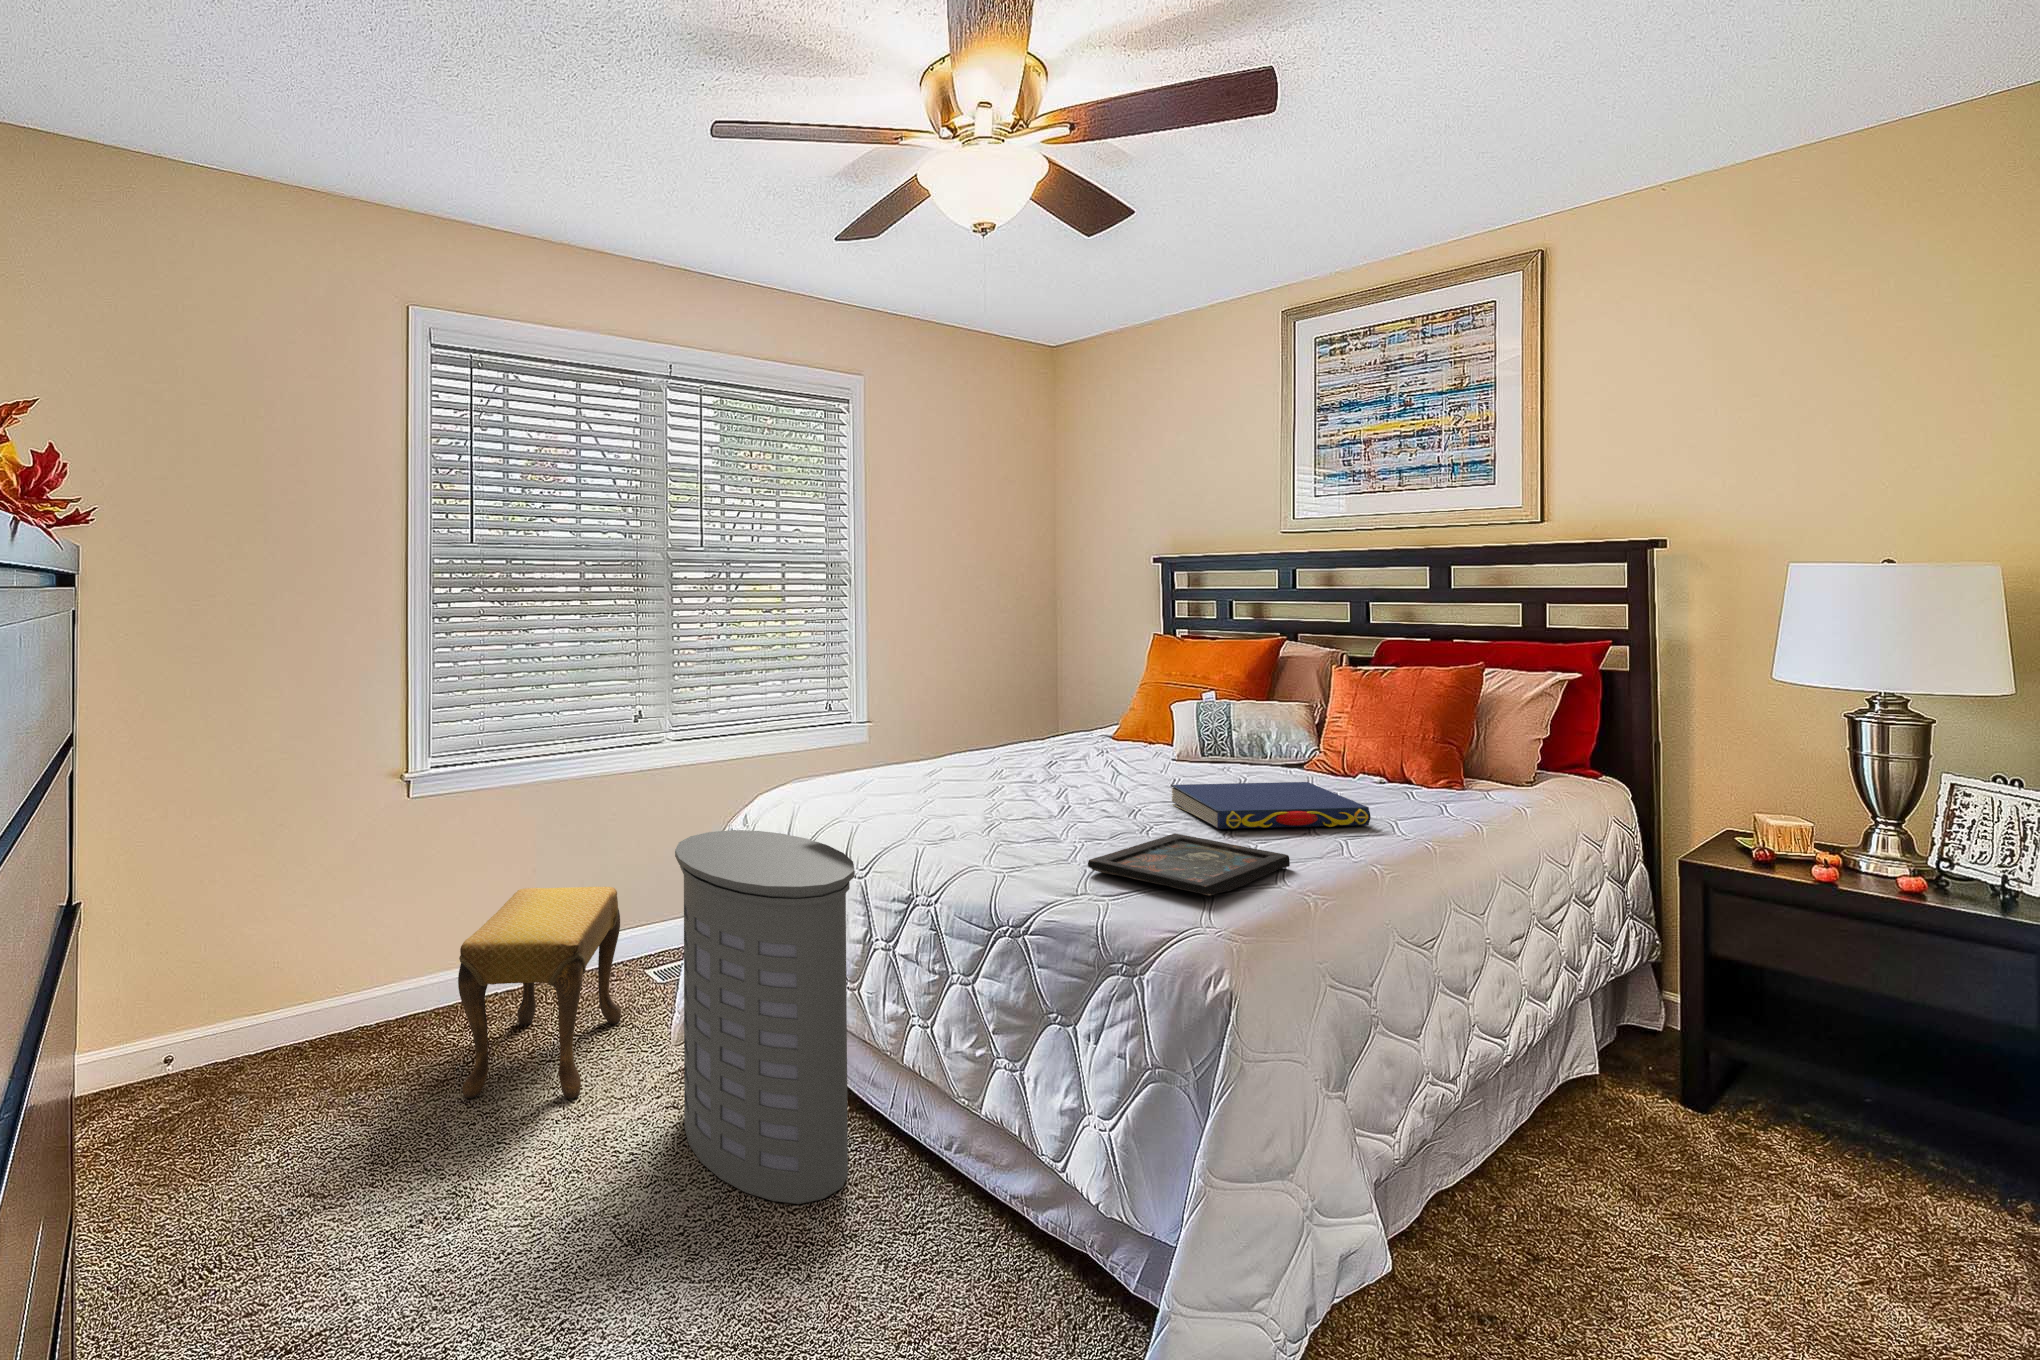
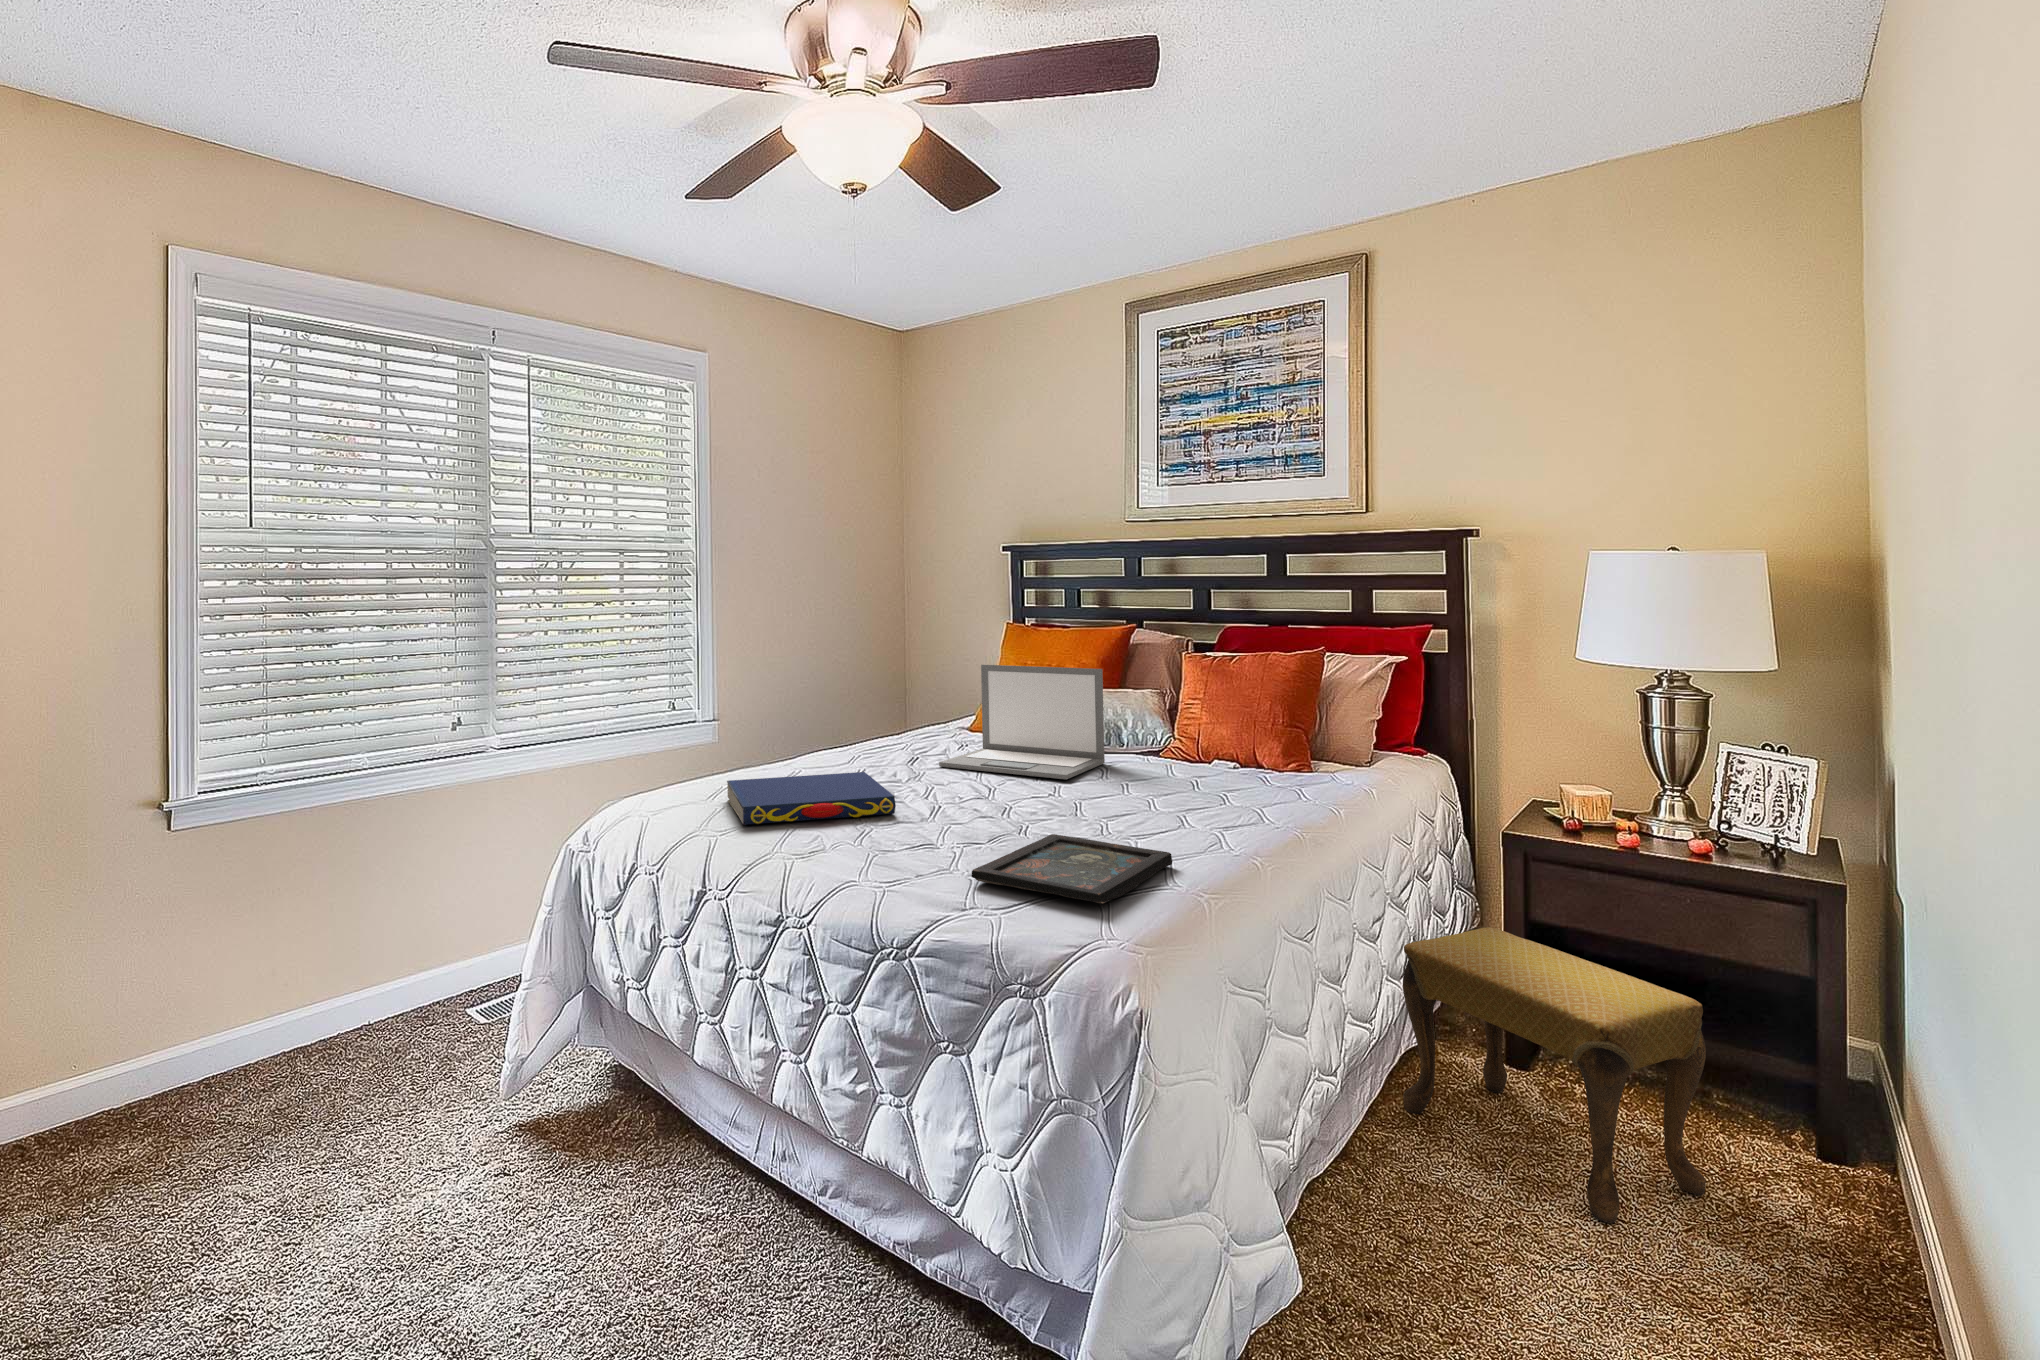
laptop: none [1079,672,1247,786] -> present [939,665,1105,779]
book: present [1171,782,1371,829] -> present [727,772,896,825]
laundry hamper: present [675,830,855,1204] -> none [509,851,717,1273]
footstool: present [458,887,621,1098] -> present [1403,927,1706,1223]

